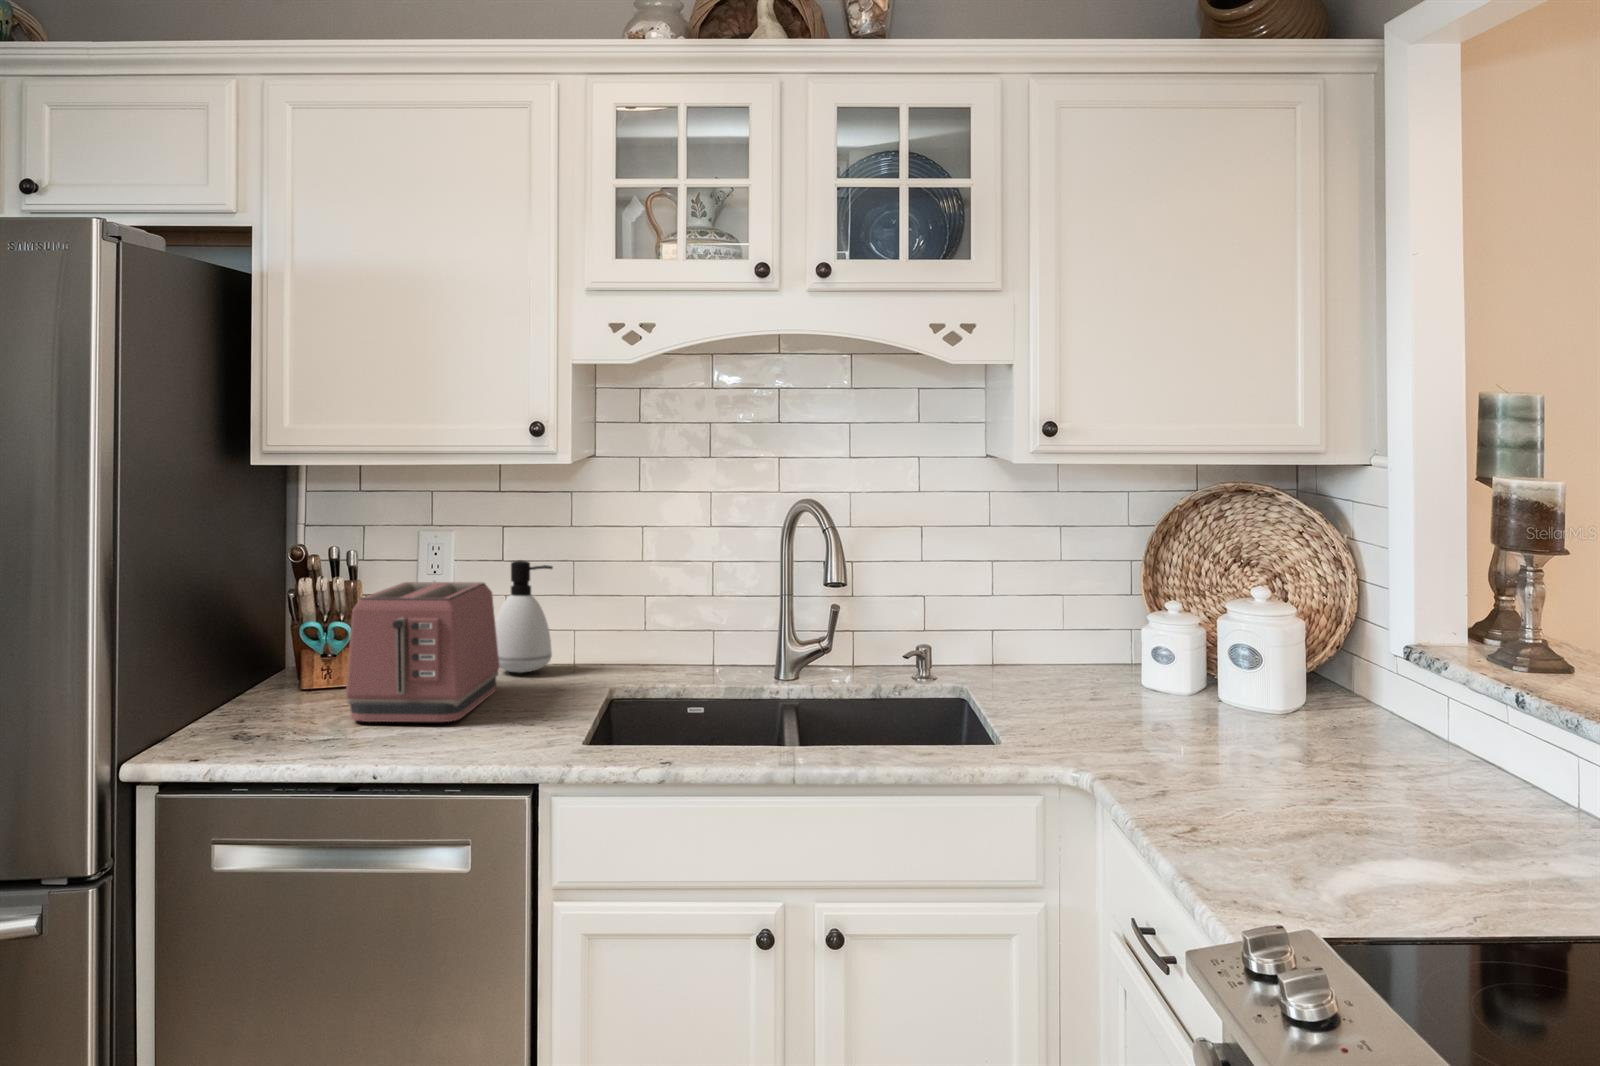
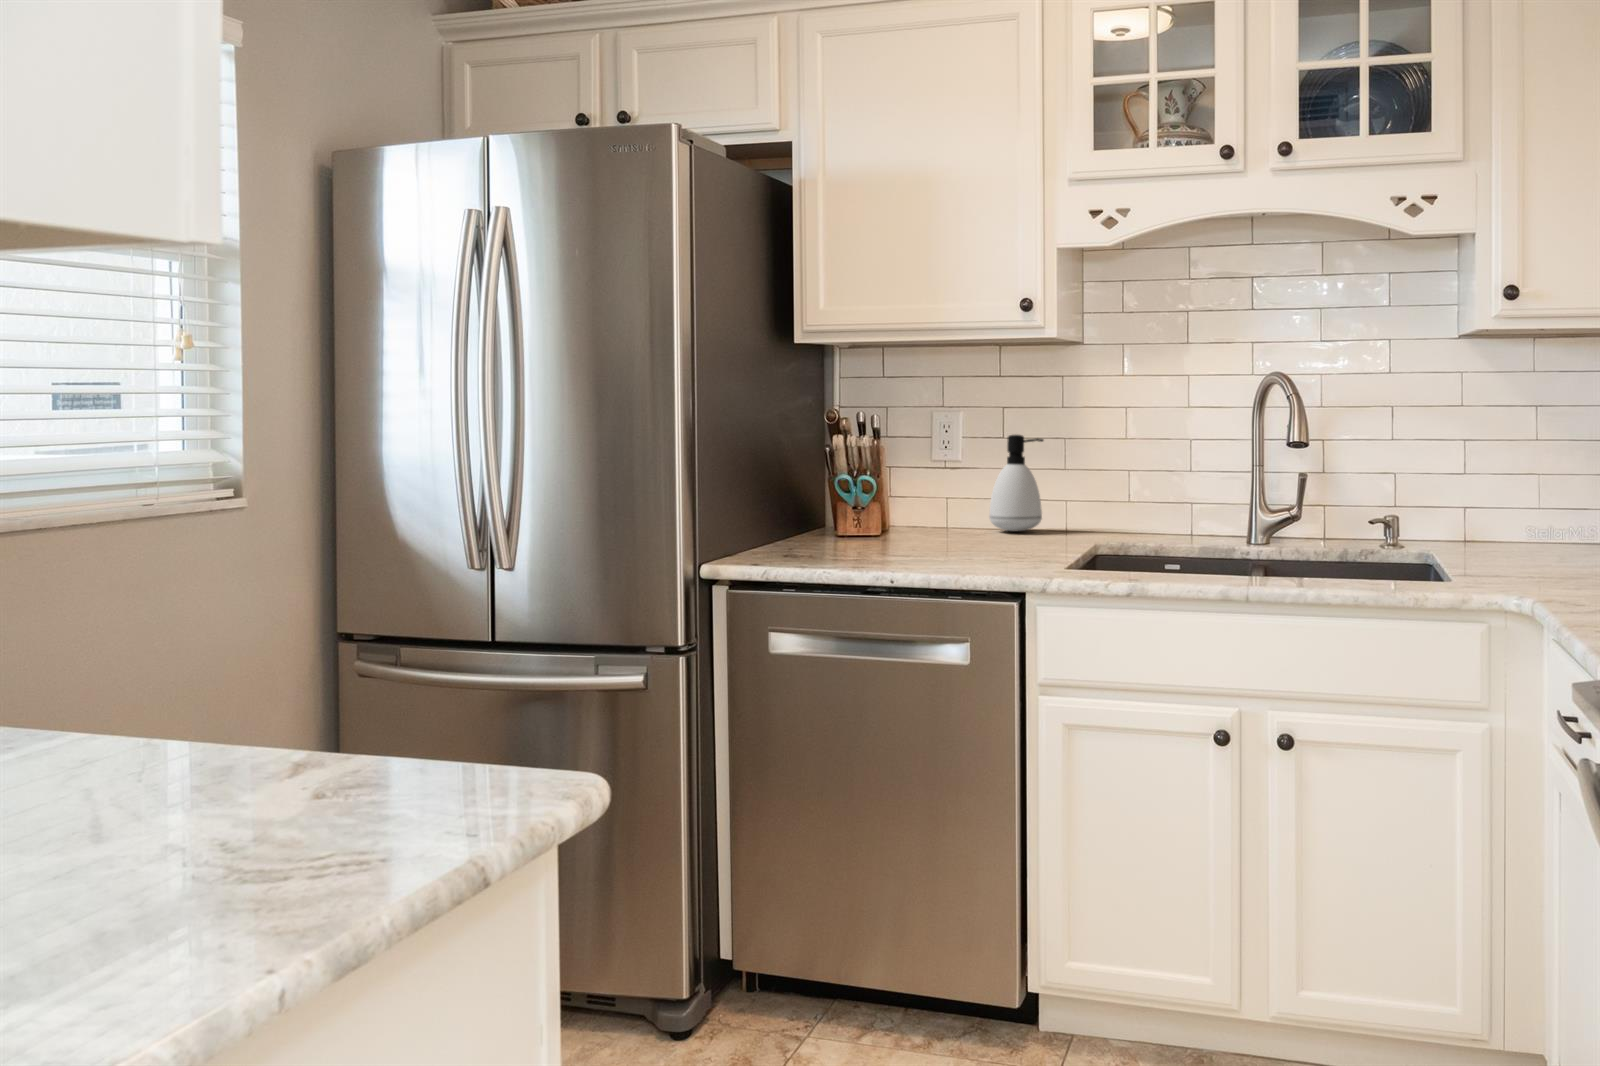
toaster: present [346,582,499,722] -> none [870,447,996,552]

